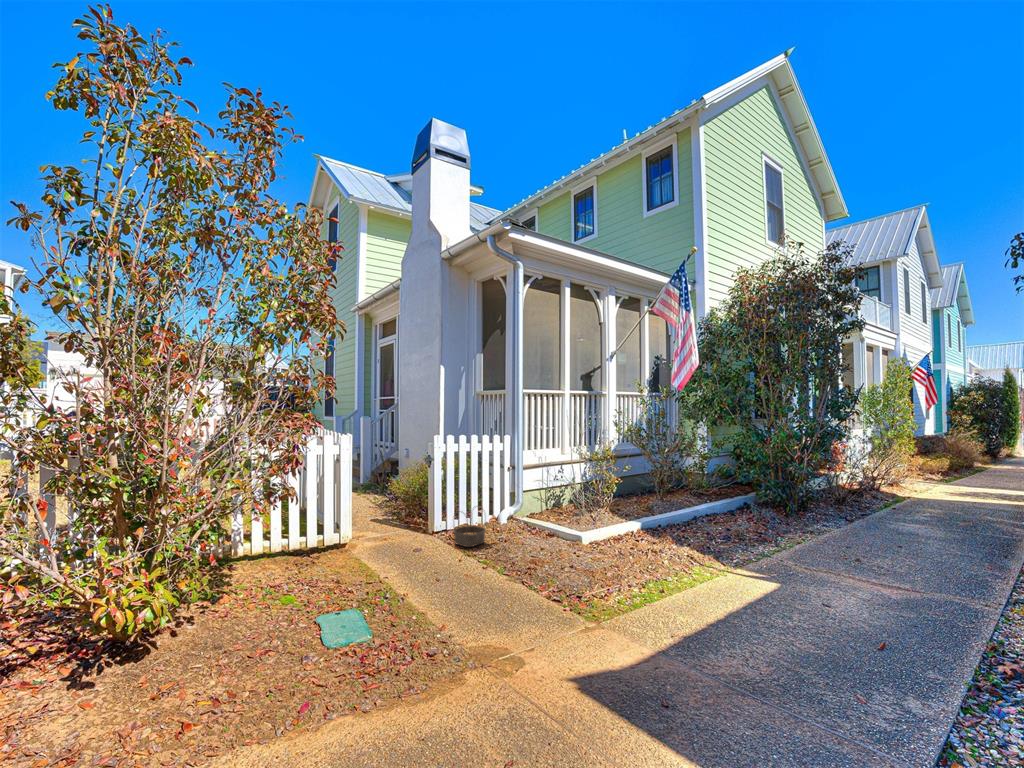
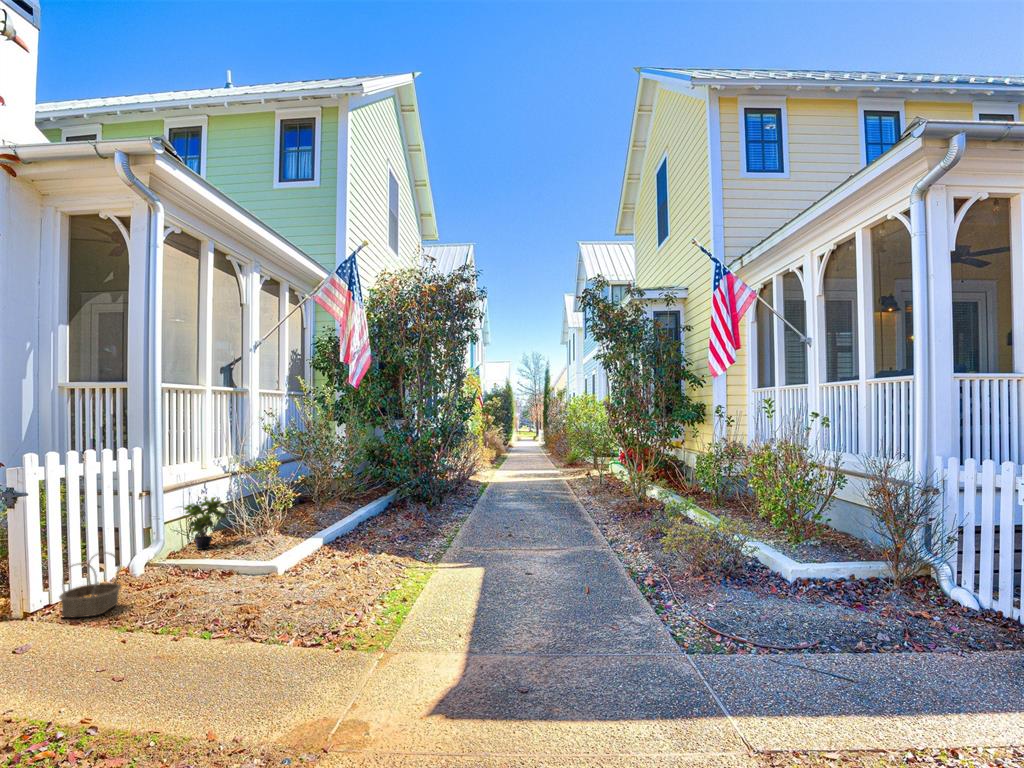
potted plant: none [537,475,569,515] -> present [182,496,226,549]

